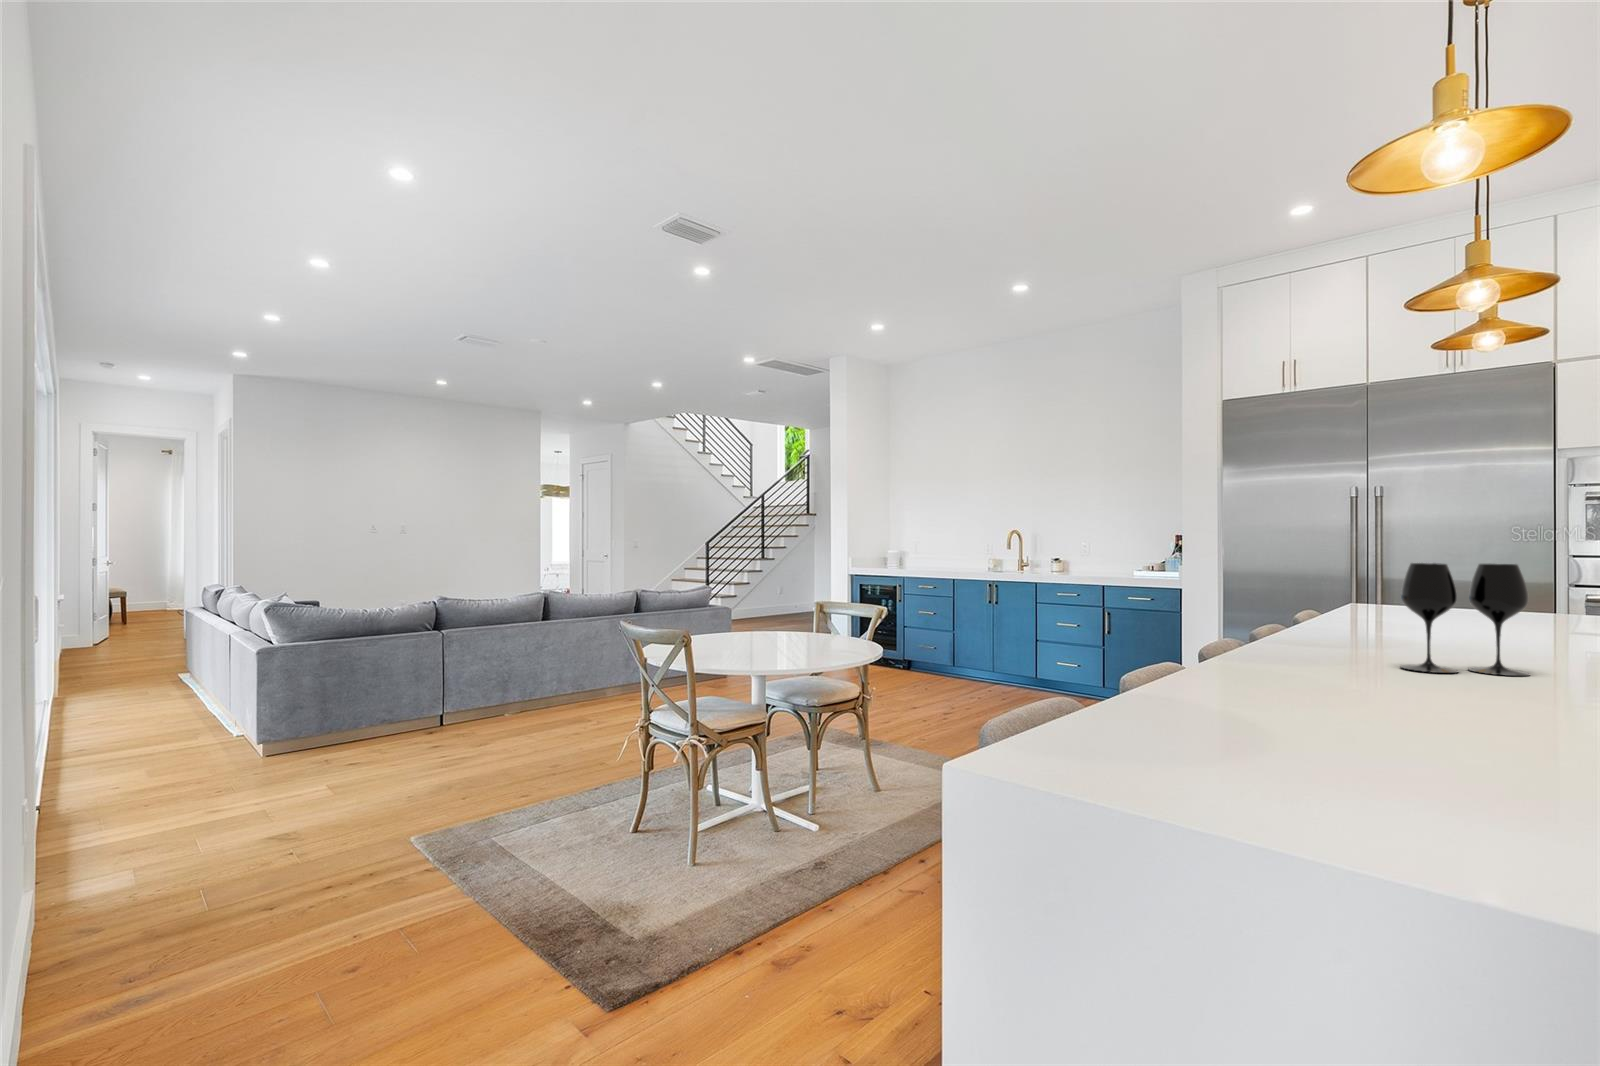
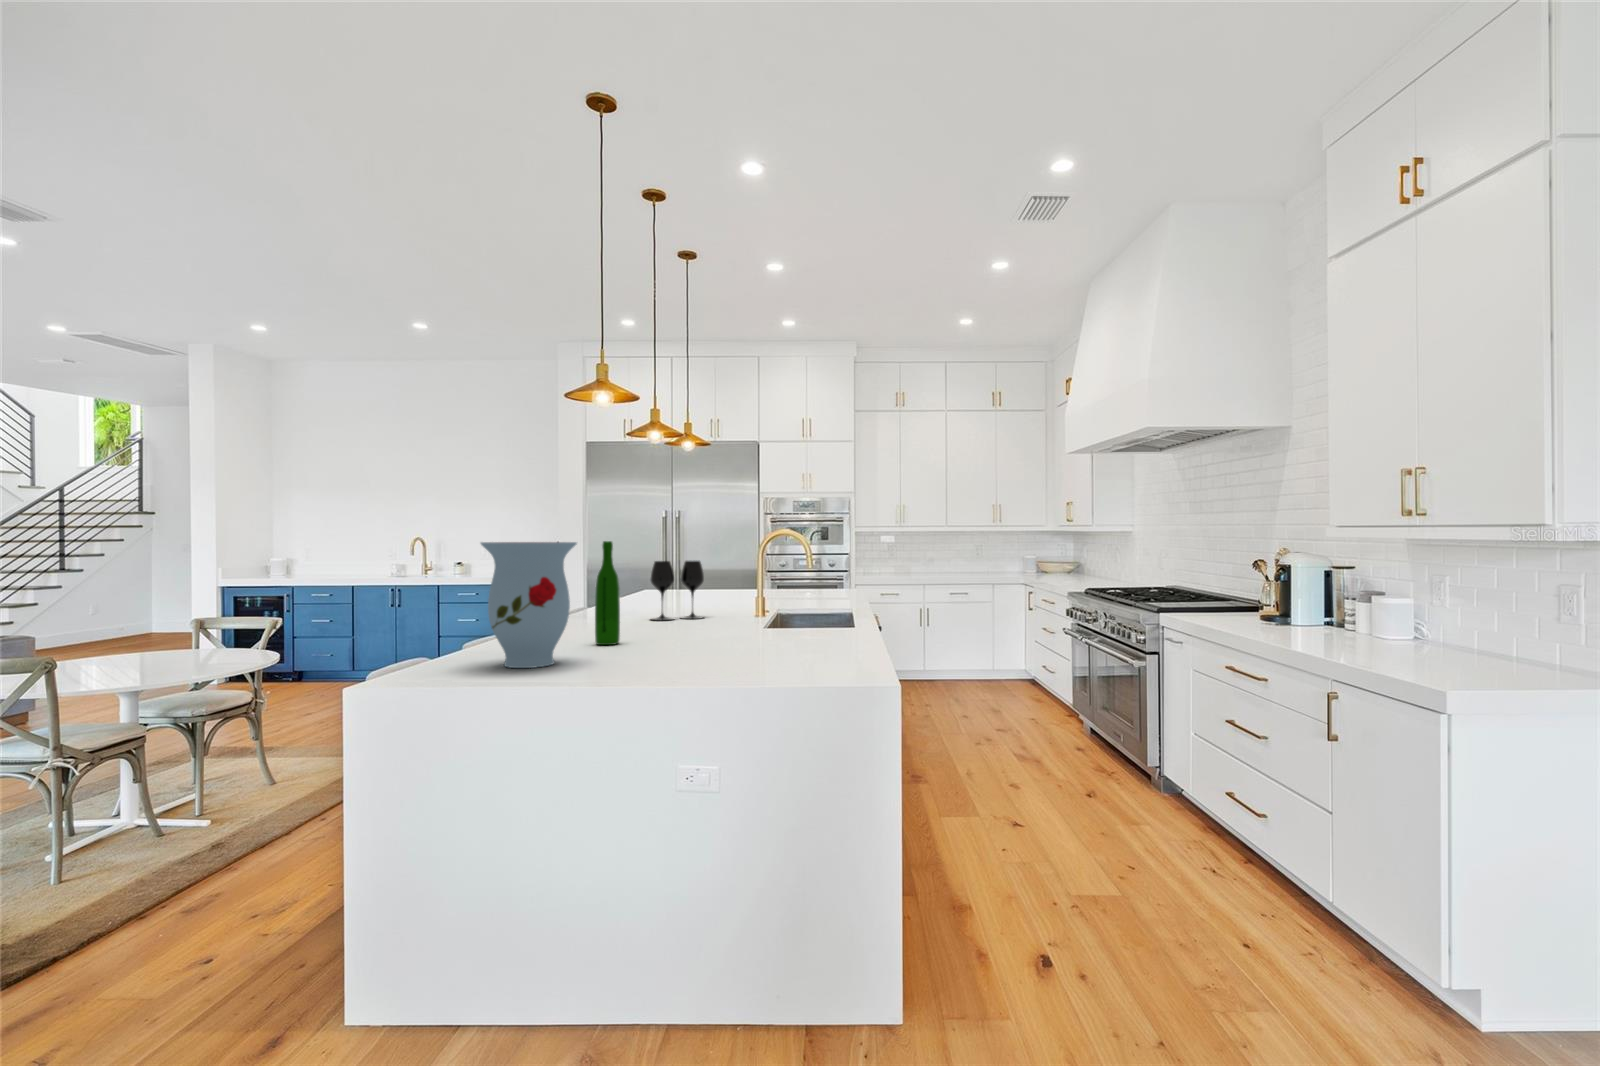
vase: none [1121,519,1339,787] -> present [481,542,577,668]
wine bottle: none [1336,522,1397,733] -> present [595,541,620,645]

